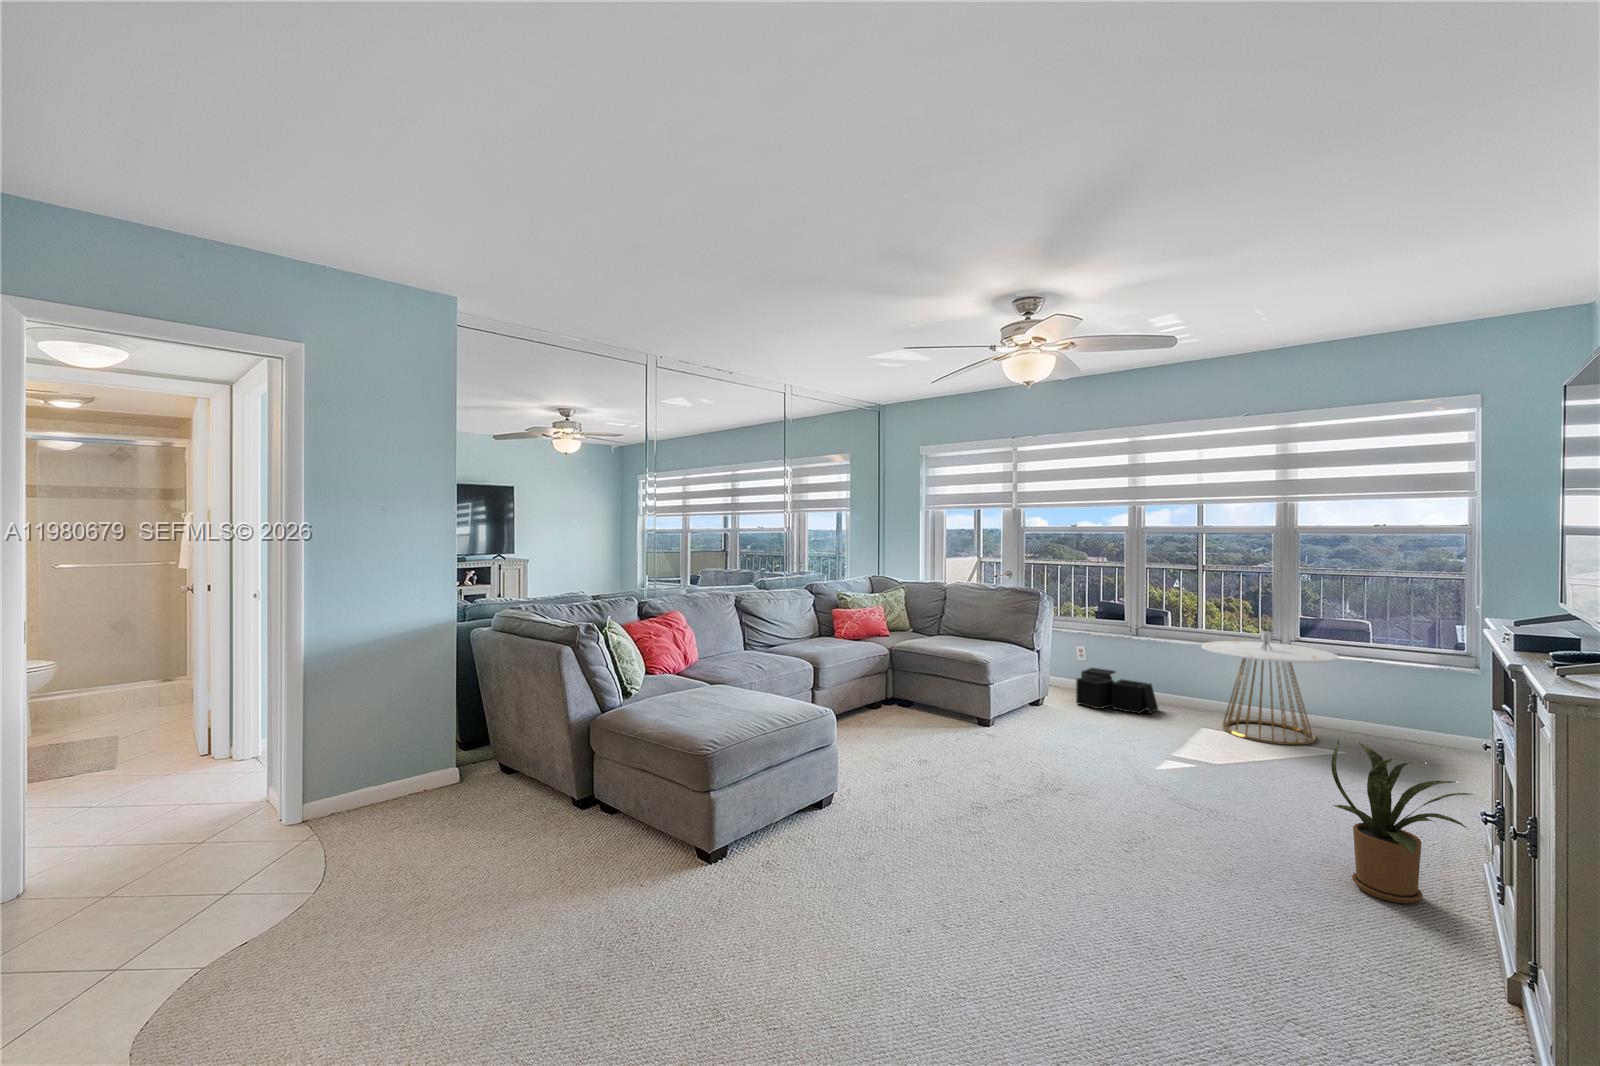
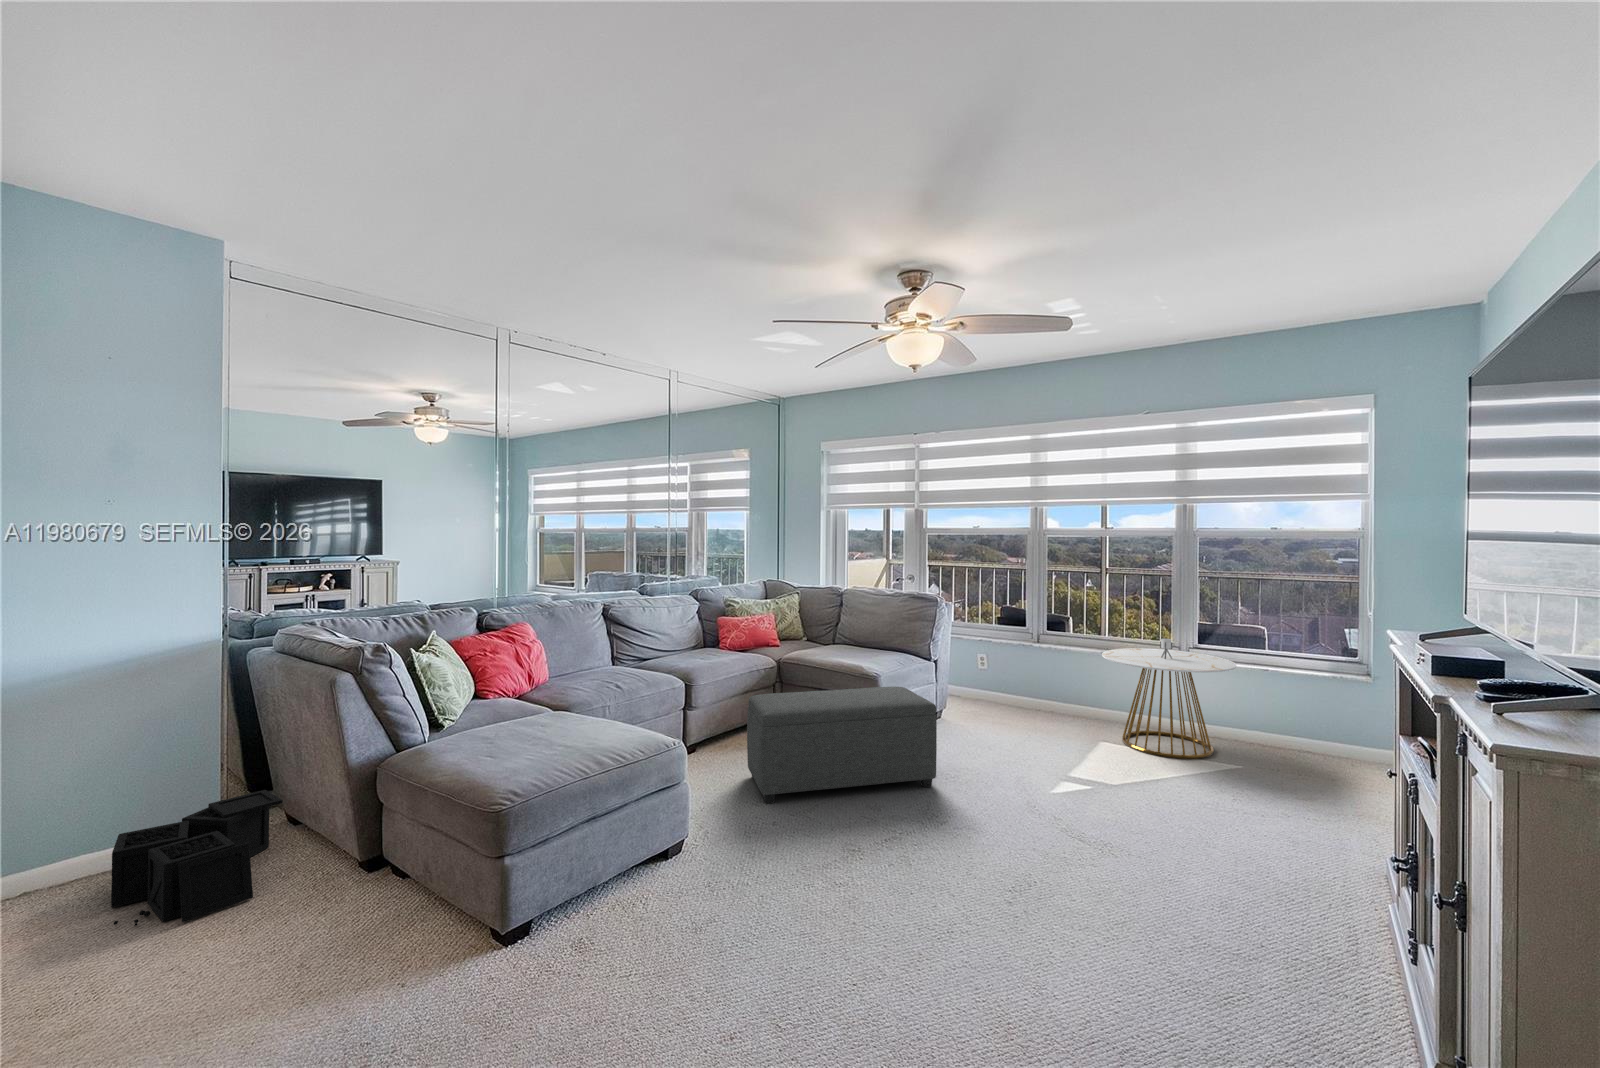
storage bin: present [1076,668,1158,714] -> present [111,790,283,926]
ottoman: none [873,672,1046,769] -> present [747,687,937,803]
house plant: present [1331,740,1472,904] -> none [1231,766,1386,957]

